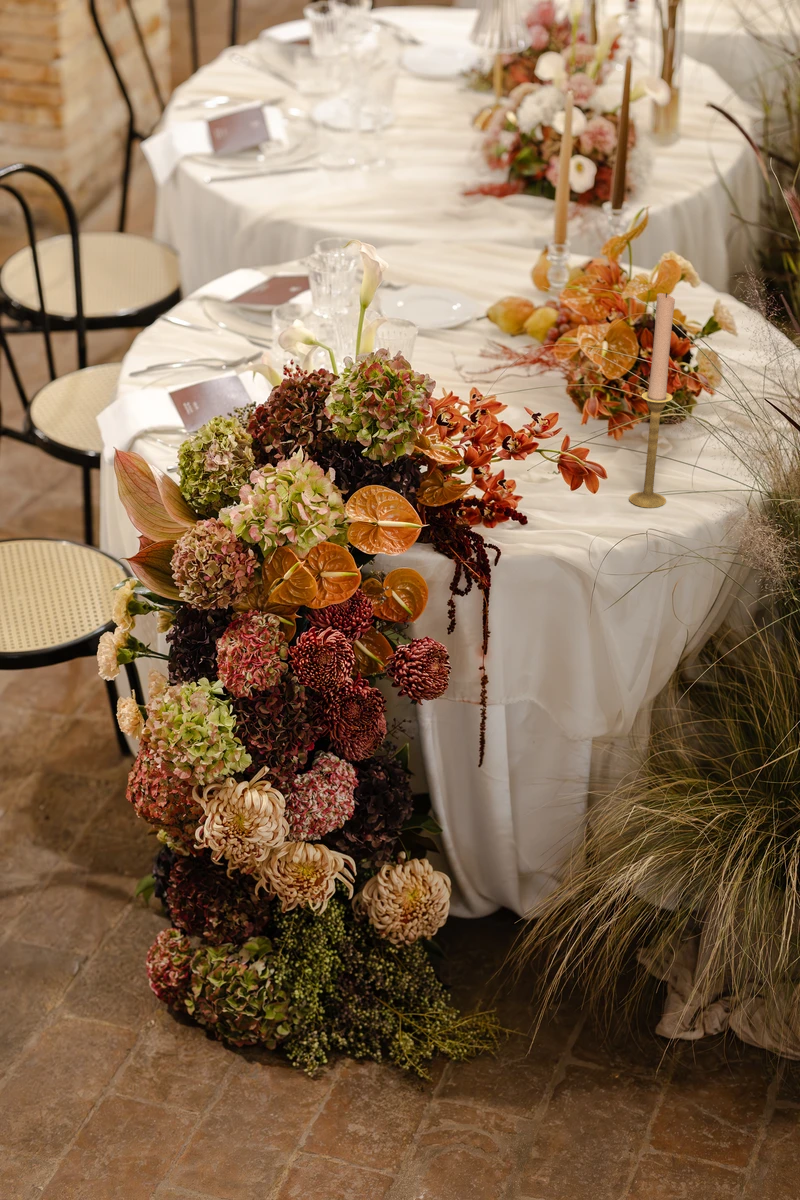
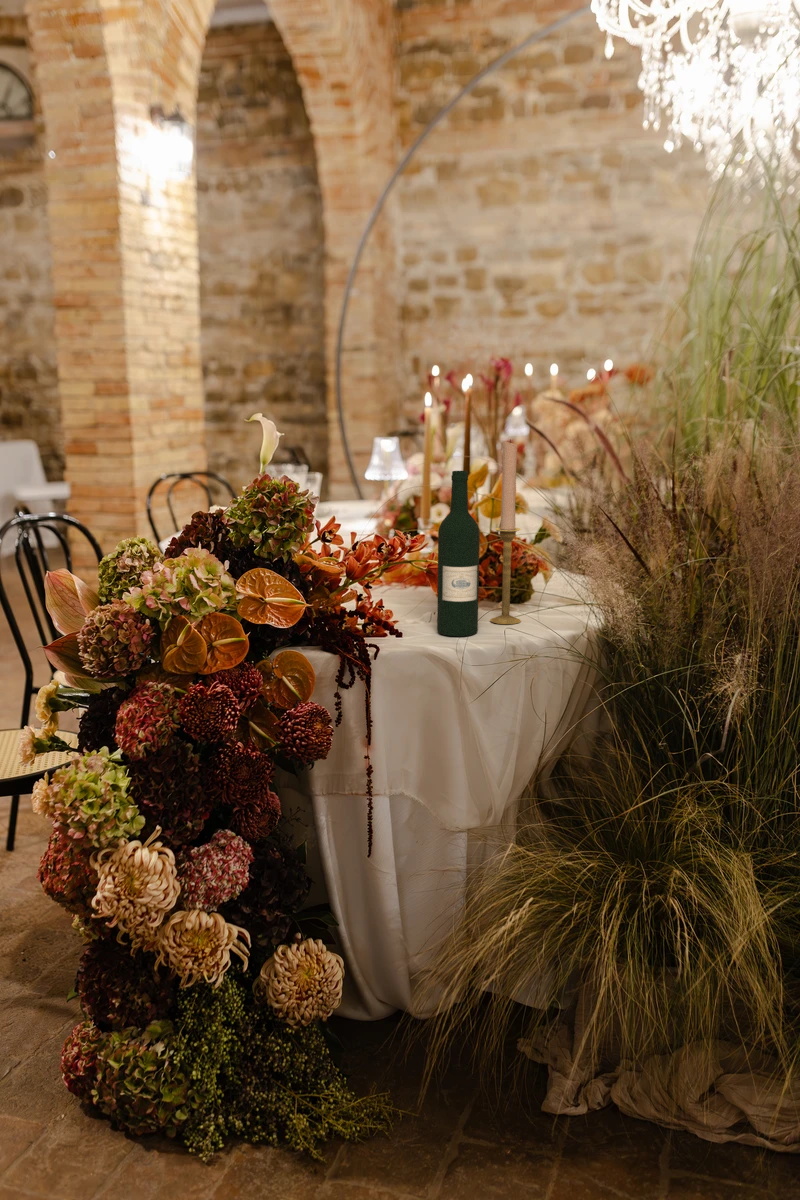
wine bottle: none [567,339,623,531] -> present [437,471,480,637]

